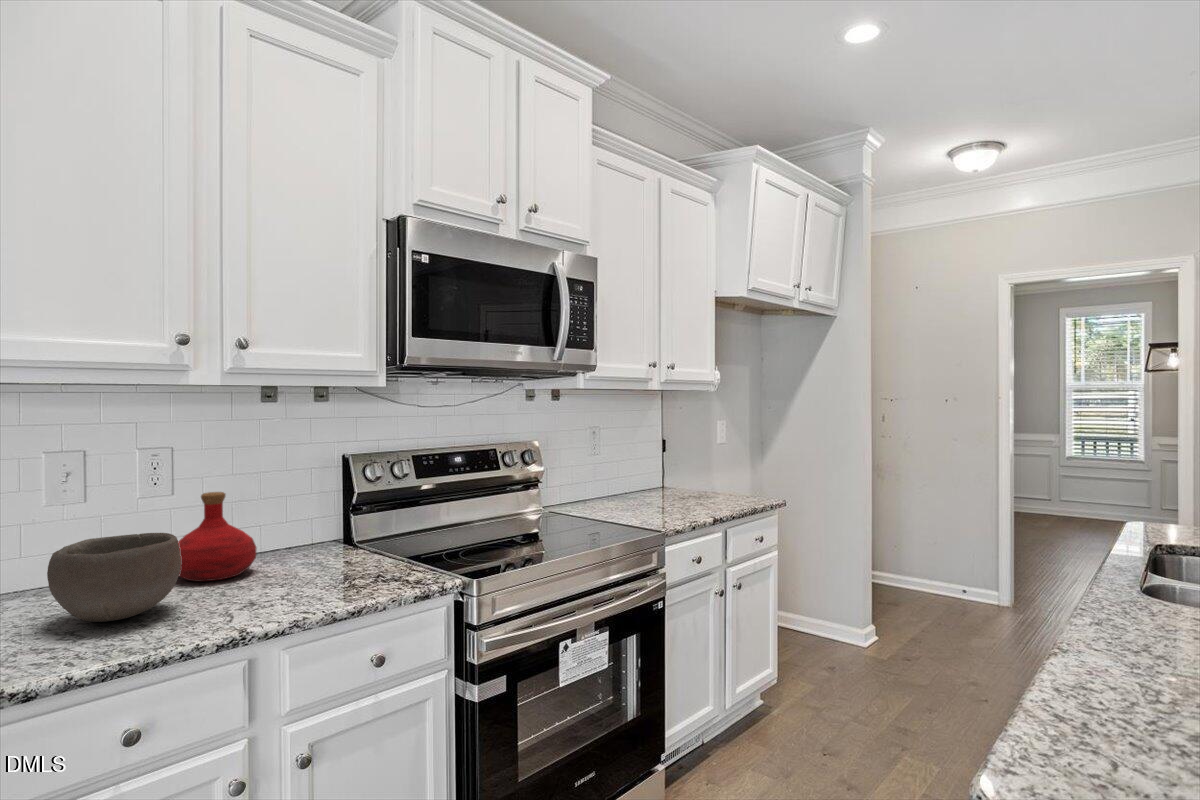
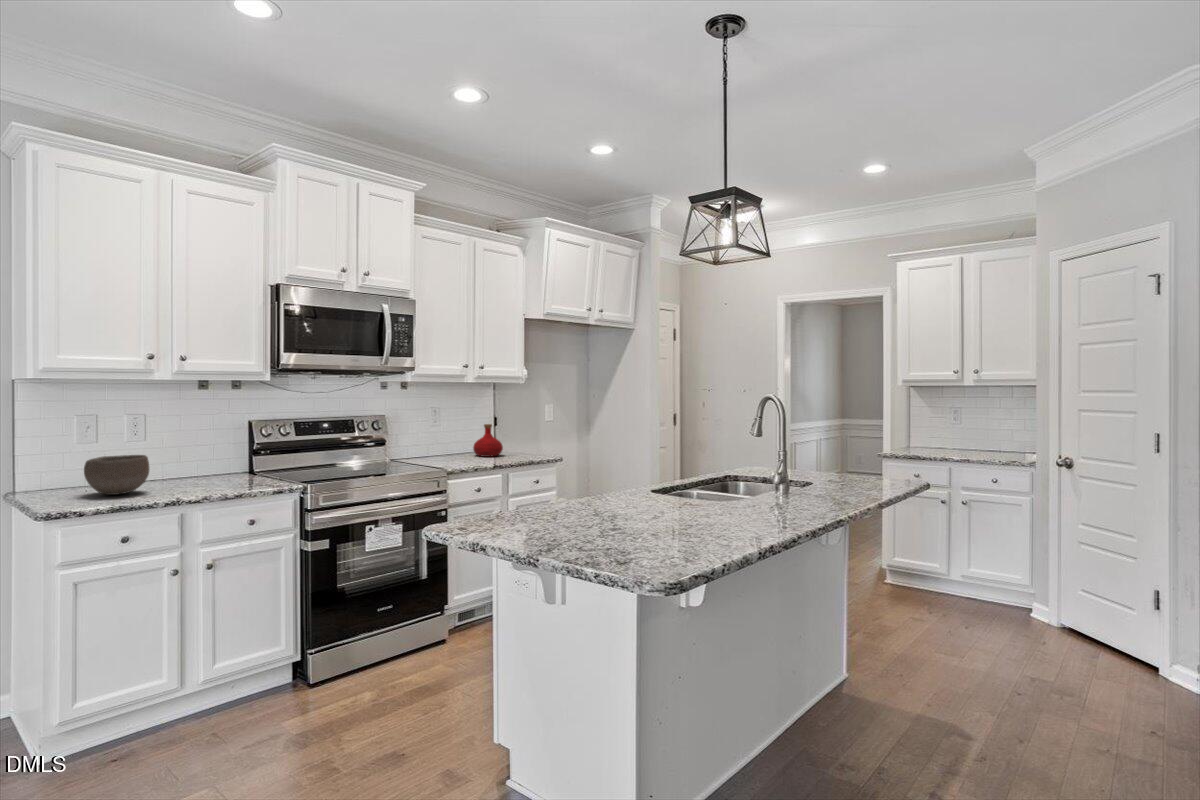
bottle: present [179,492,257,581] -> present [473,424,503,457]

